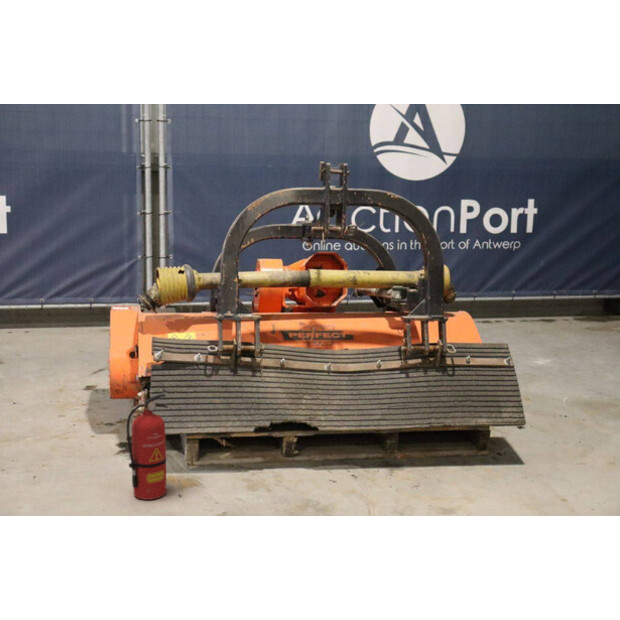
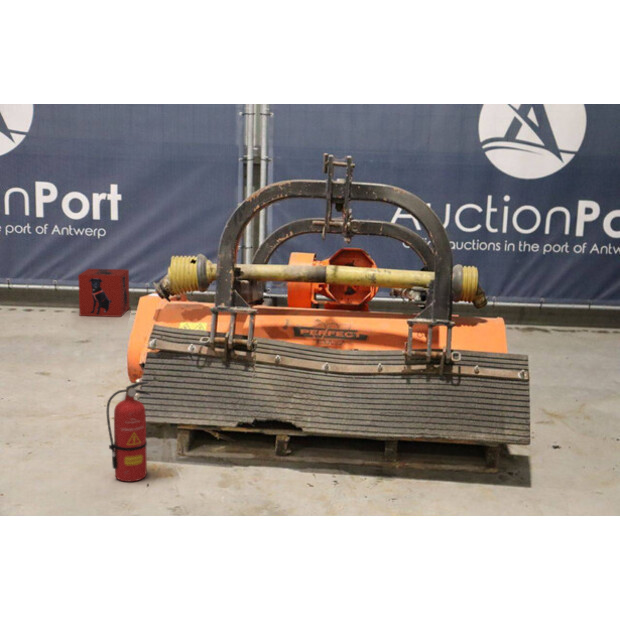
storage box: none [14,292,62,338] -> present [78,269,129,317]

